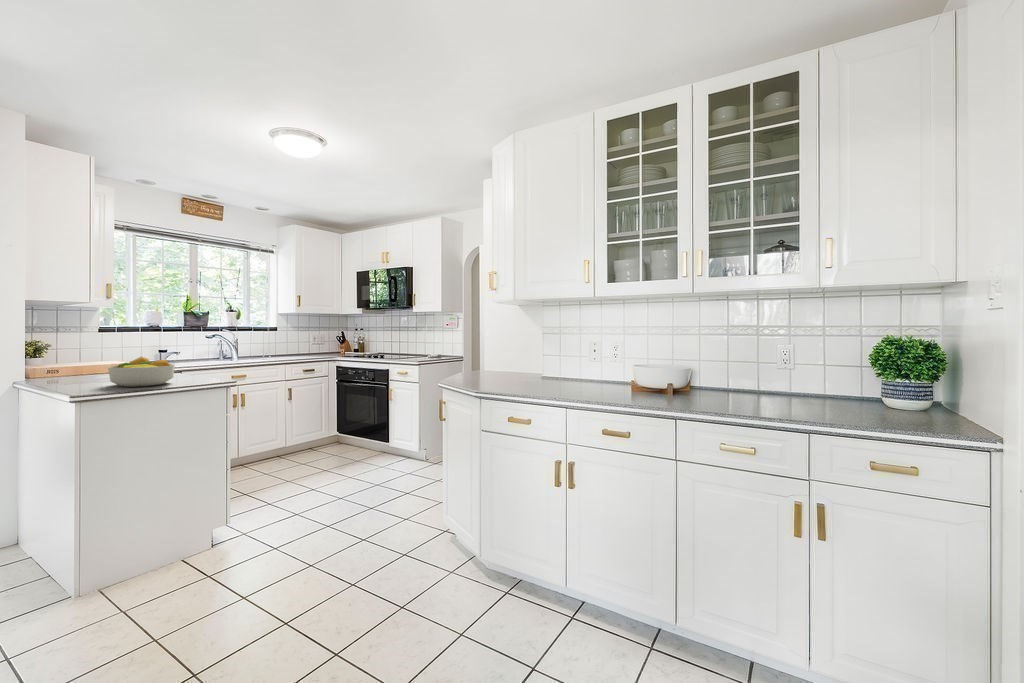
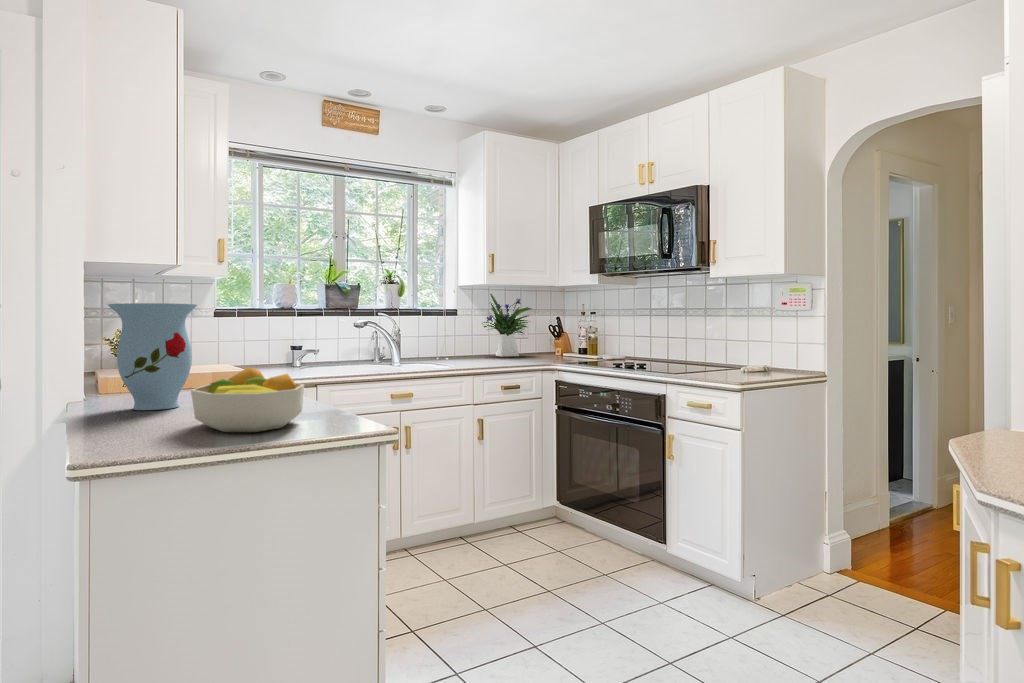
flower arrangement: none [290,318,327,354] -> present [483,294,532,357]
vase: none [43,325,103,382] -> present [108,303,197,410]

